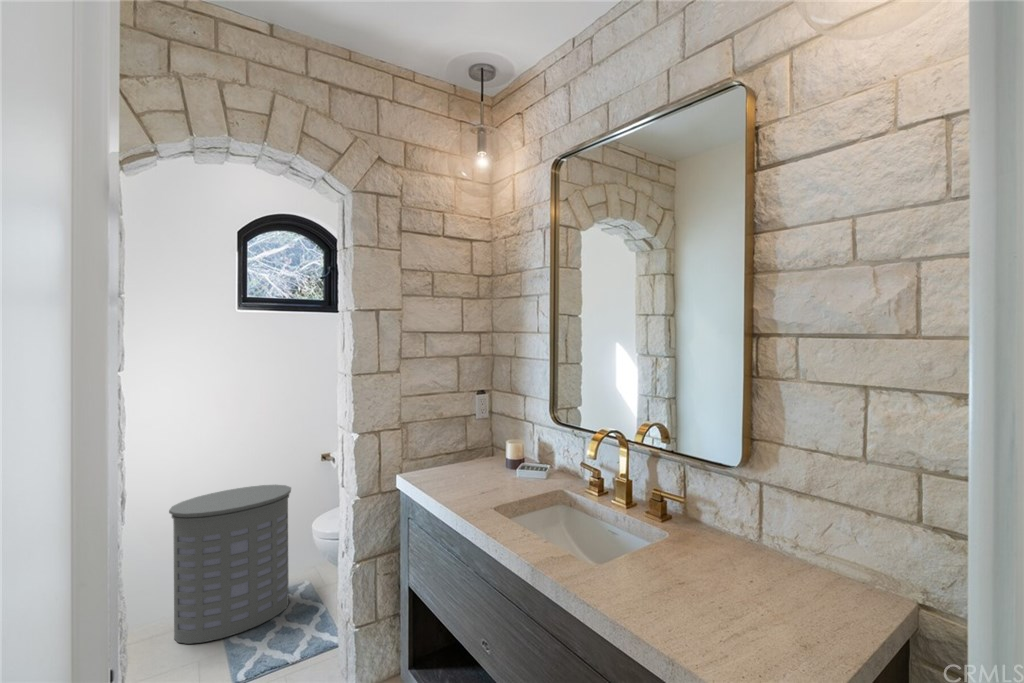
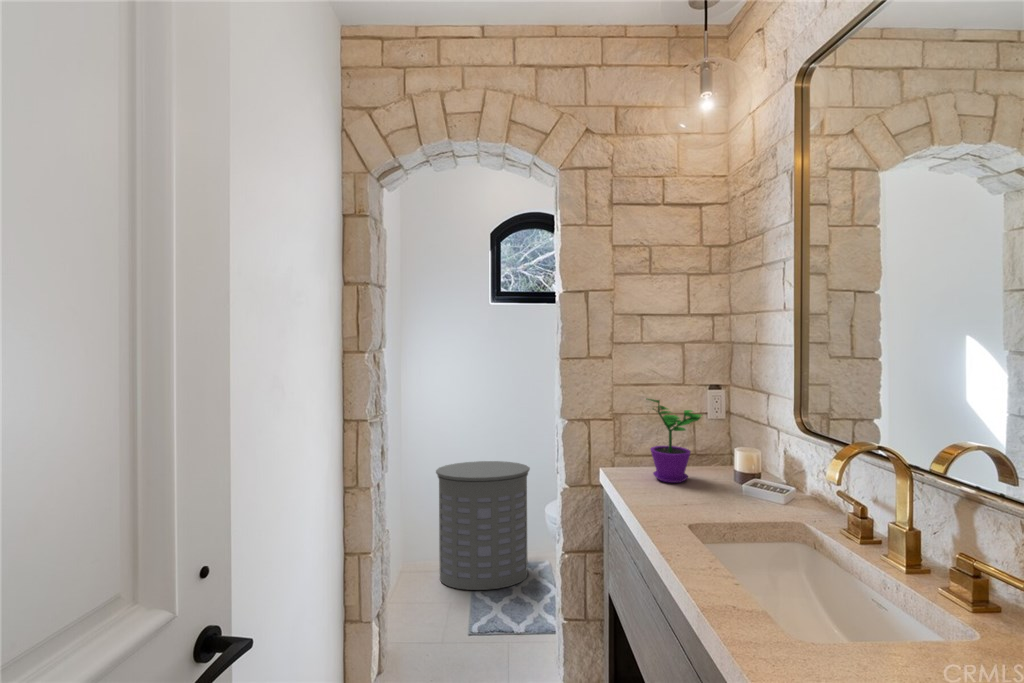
flower pot: none [441,401,485,477] -> present [648,399,702,483]

